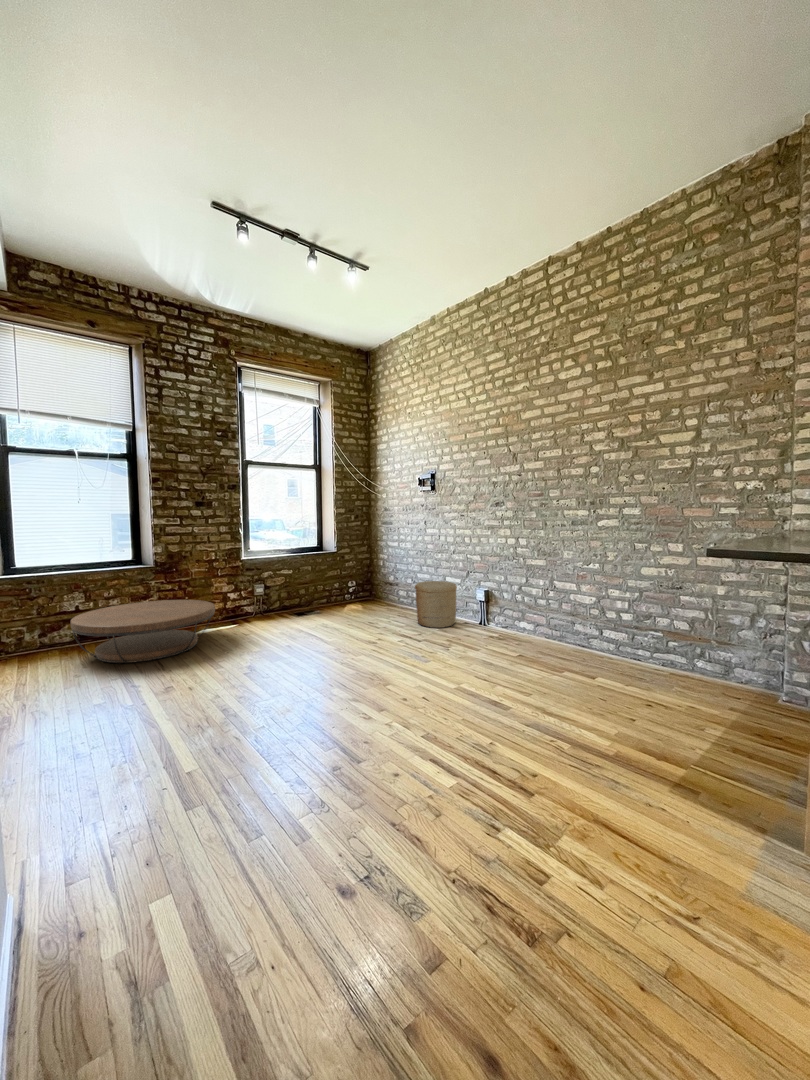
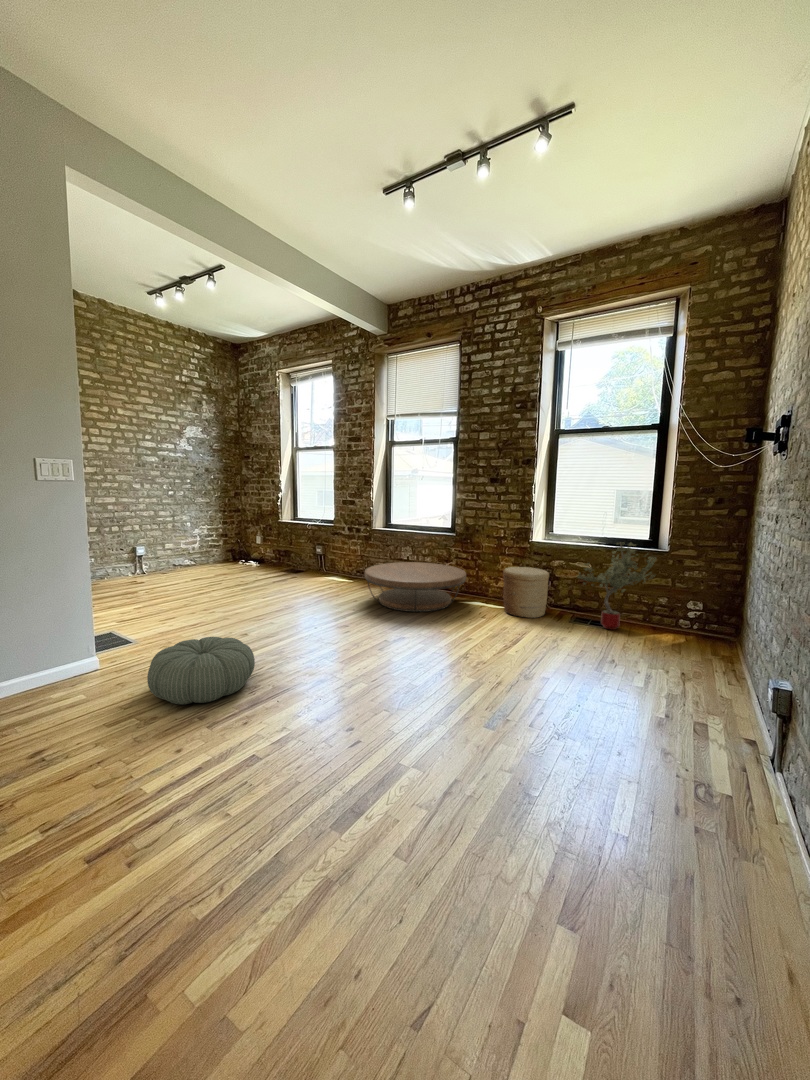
potted tree: none [296,547,346,612] -> present [578,542,656,630]
woven basket: present [415,581,457,628] -> present [503,567,549,618]
pouf: none [171,699,314,806] -> present [147,637,255,704]

